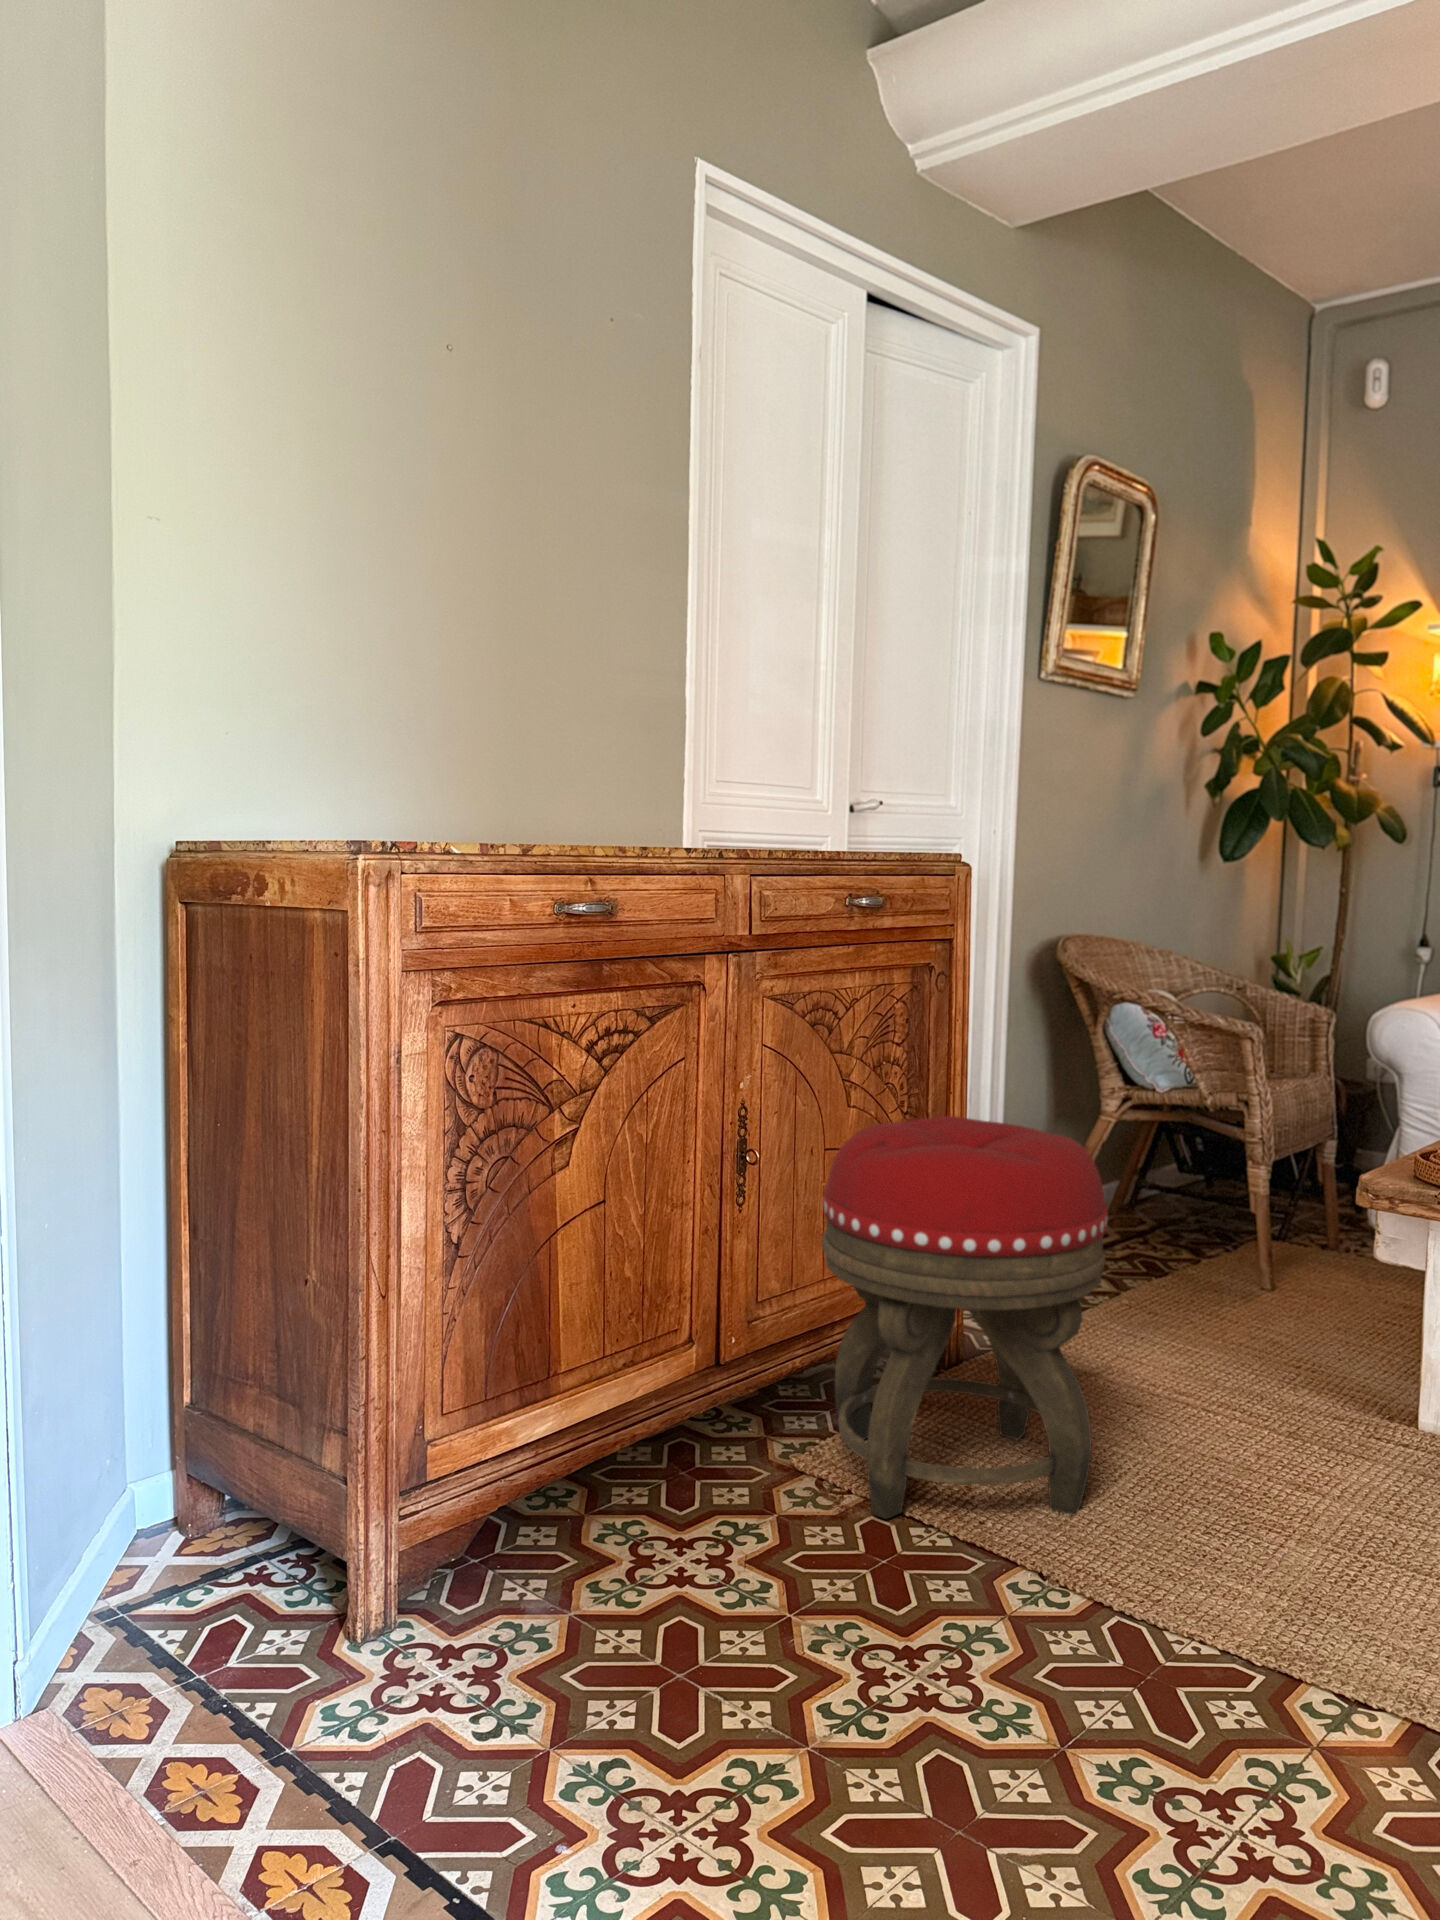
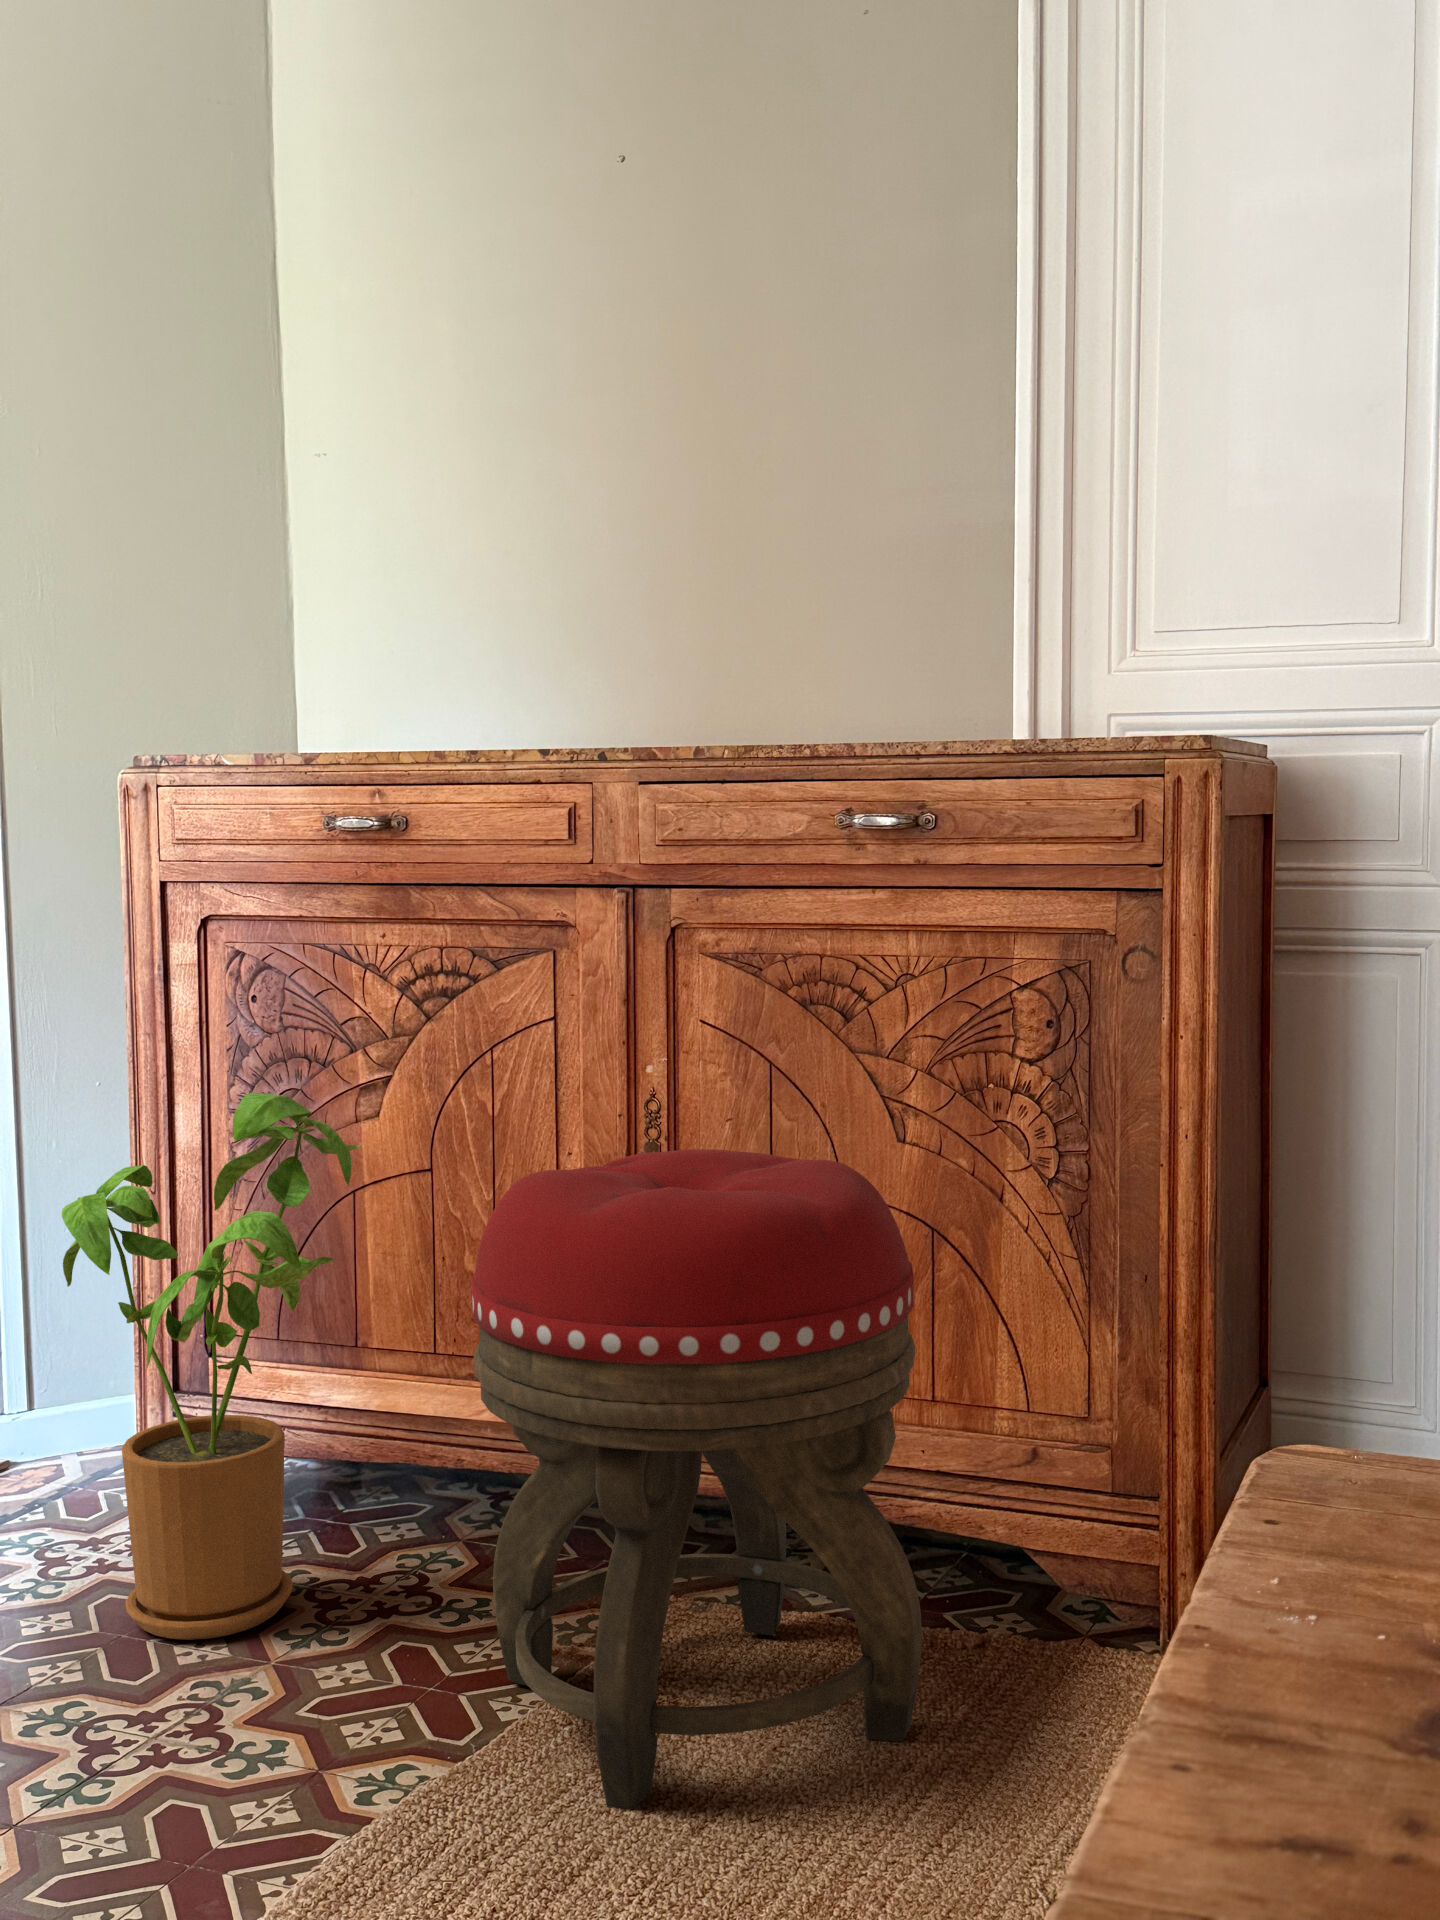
house plant: none [529,1150,816,1654] -> present [62,1092,361,1640]

